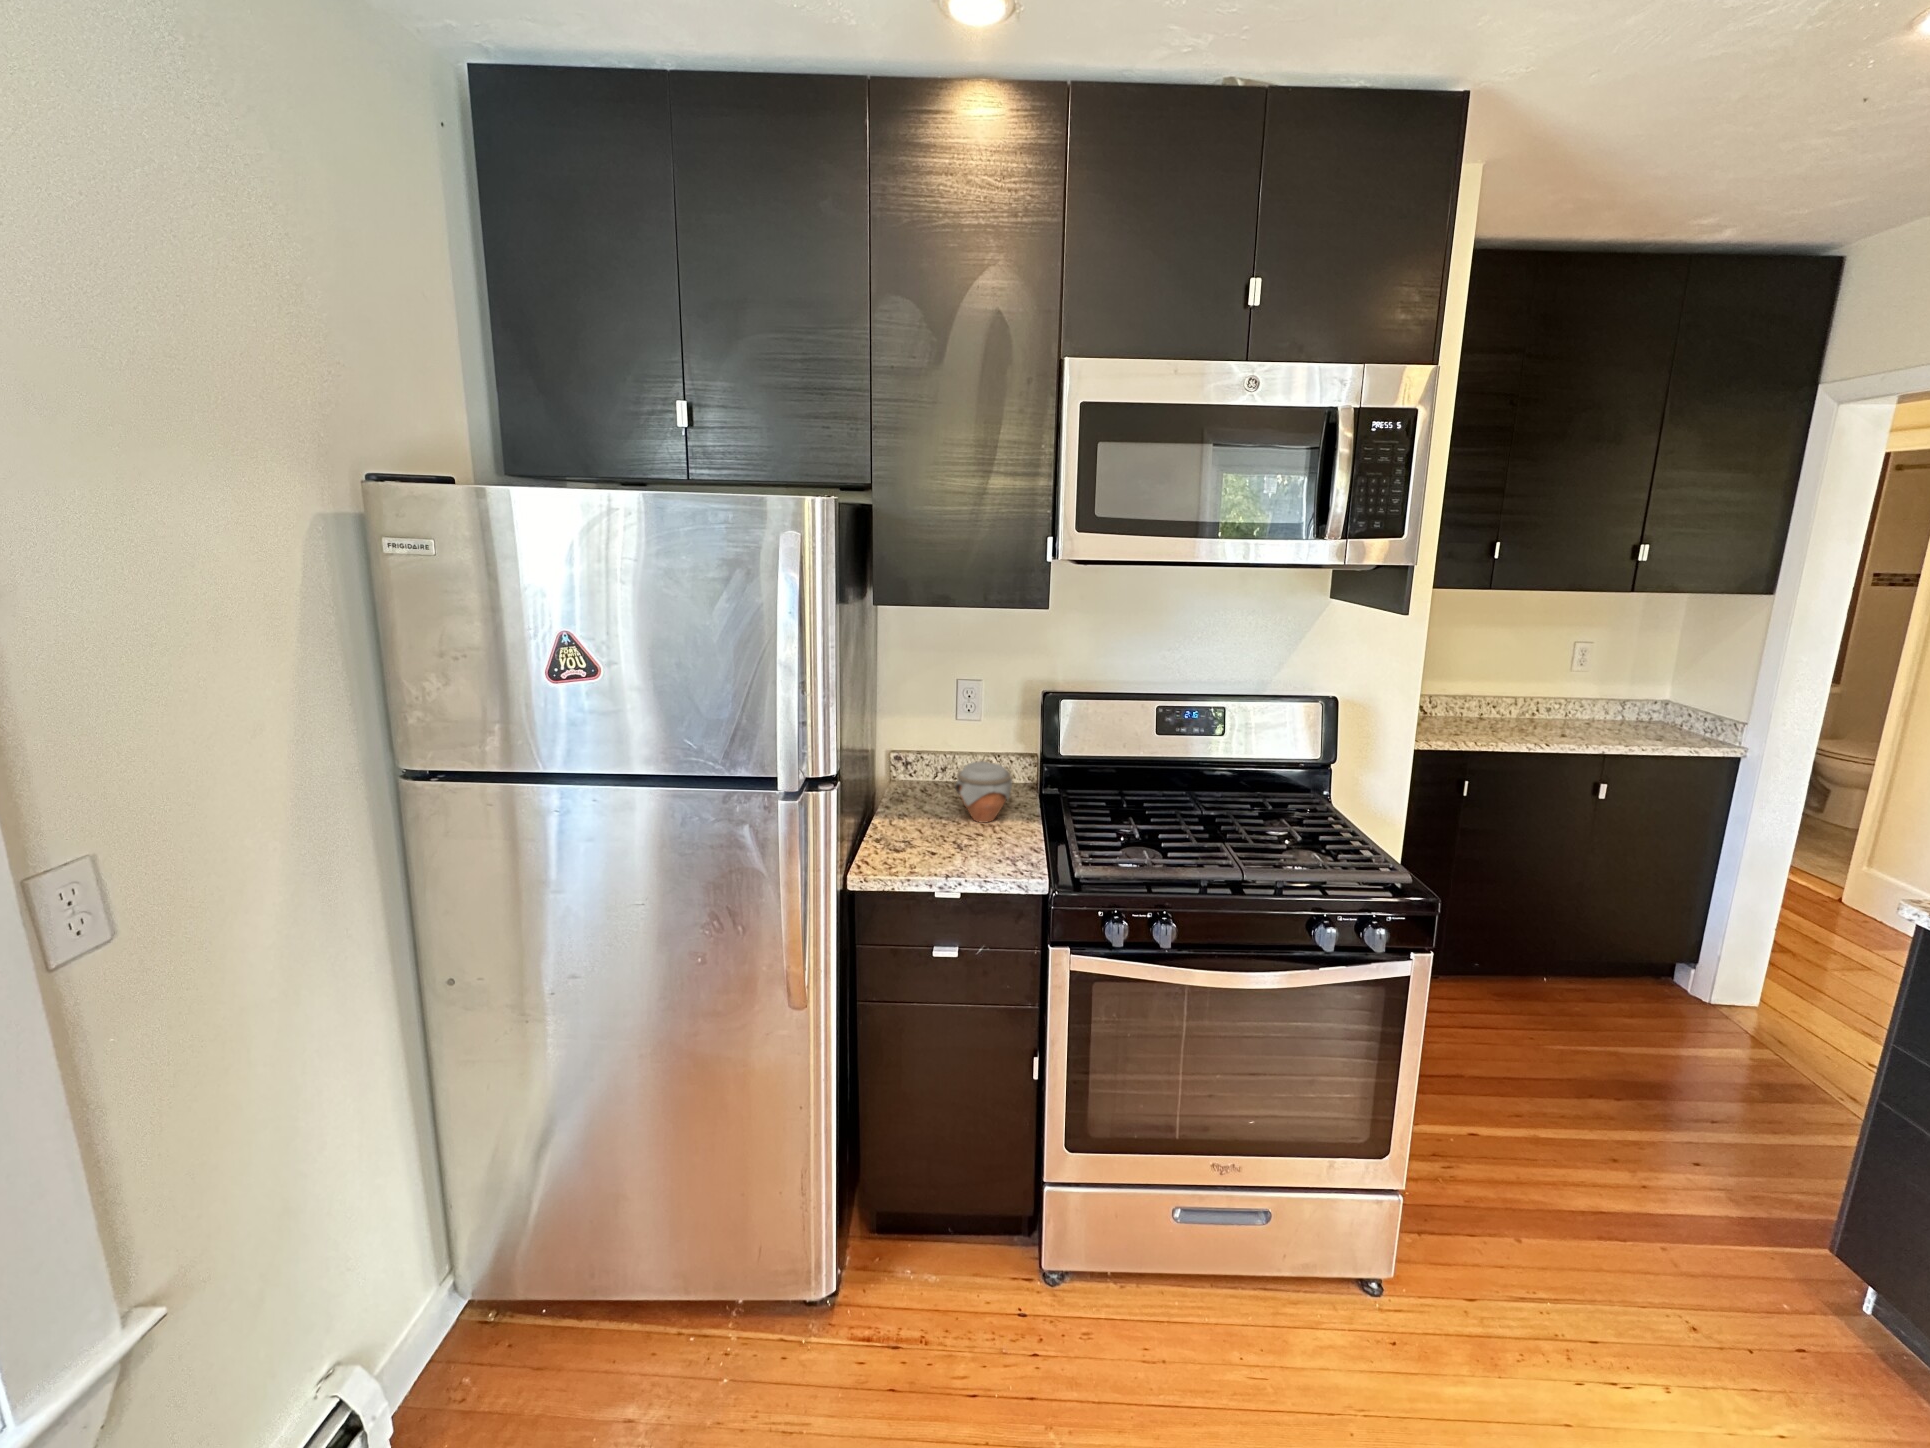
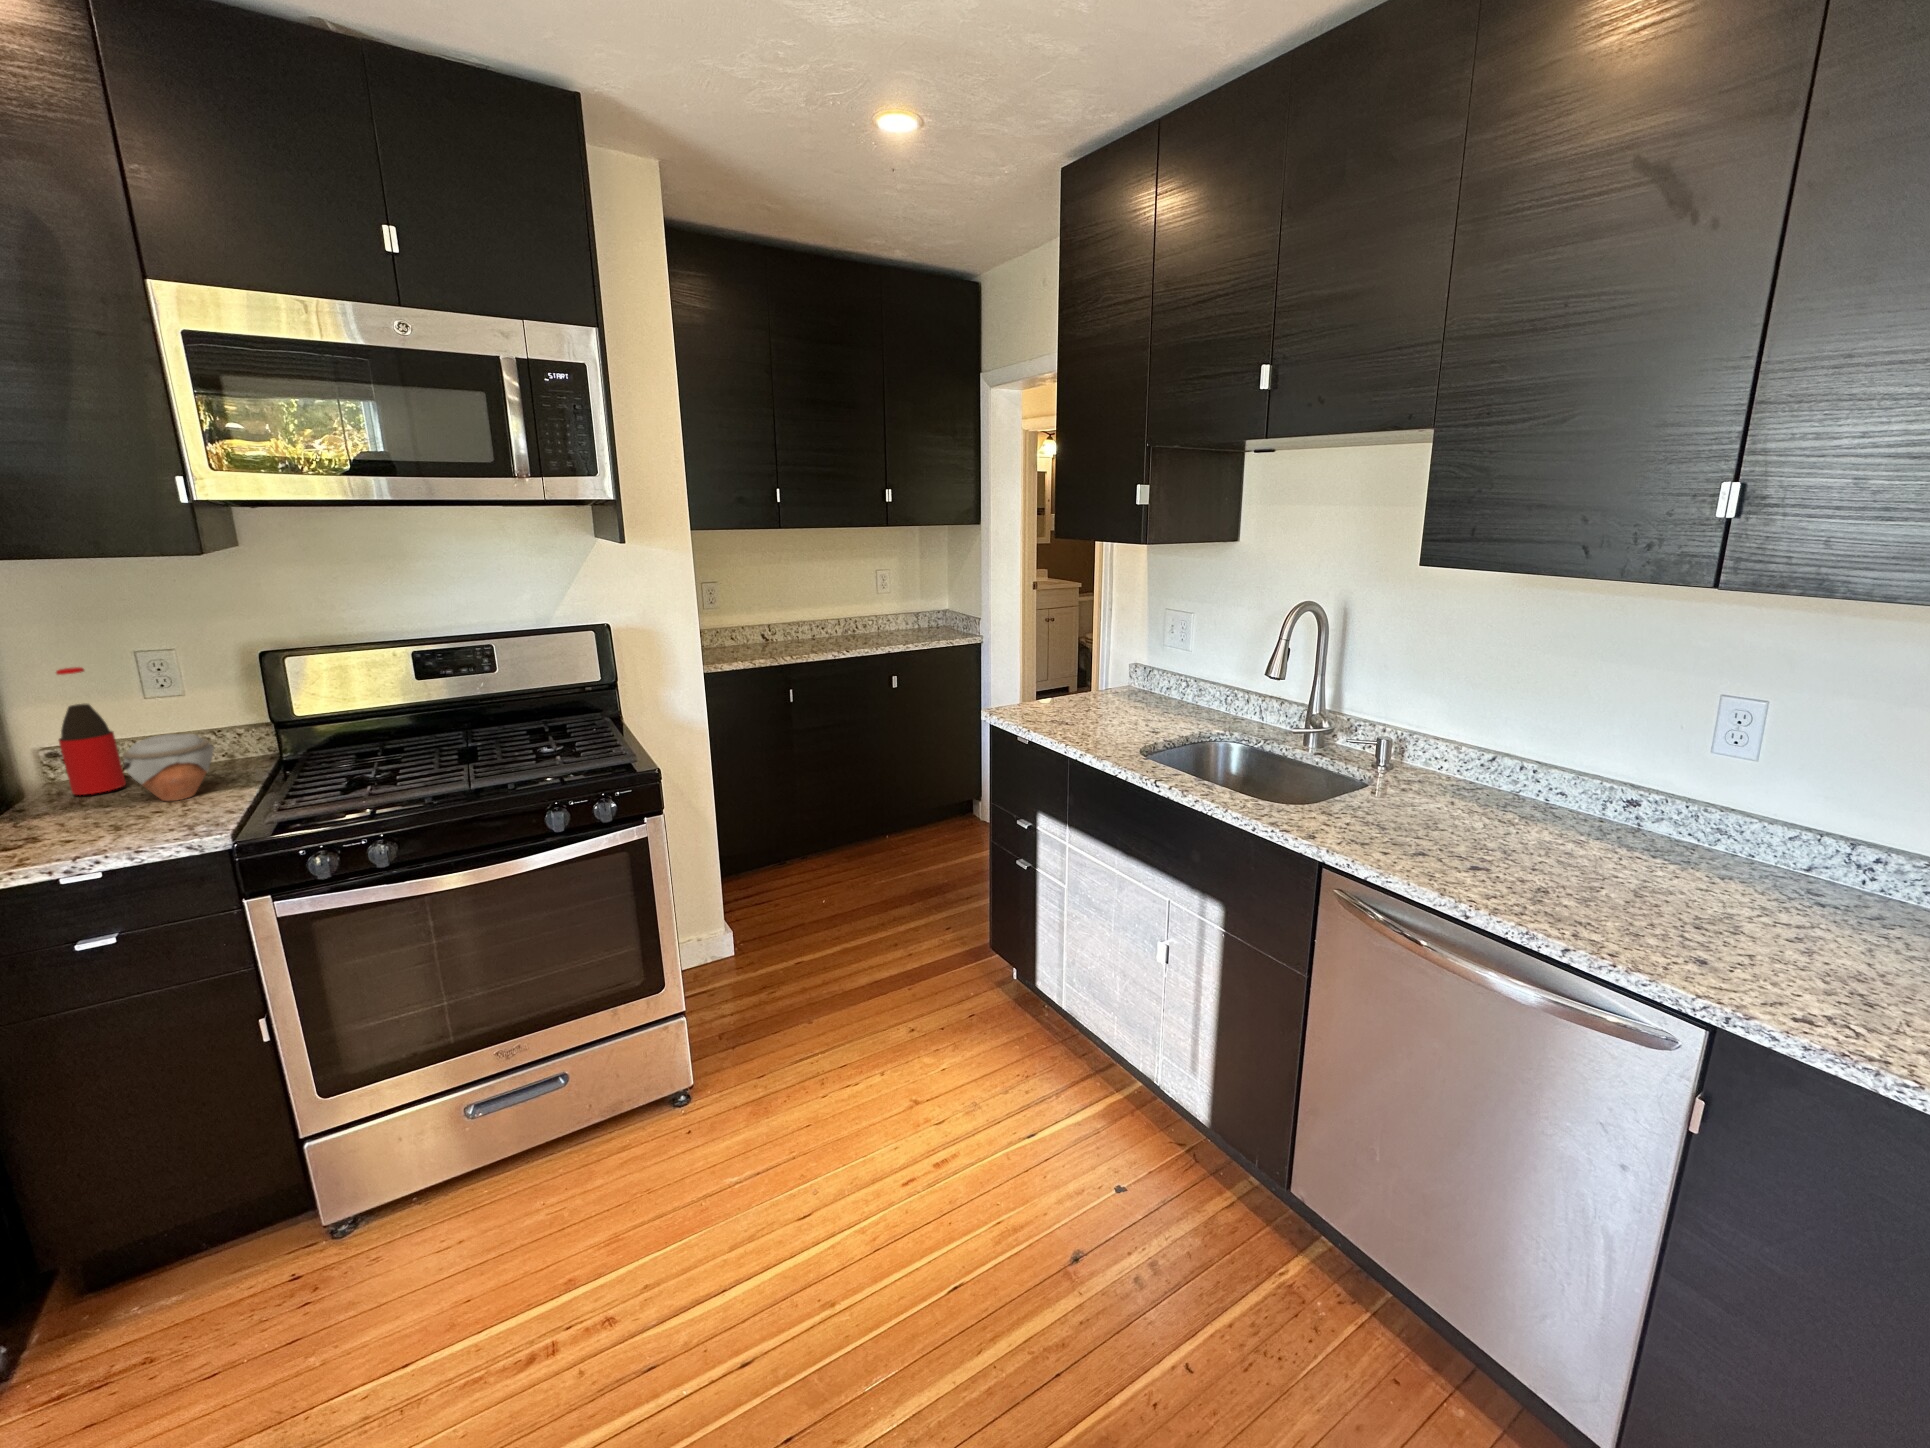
bottle: none [908,691,940,800] -> present [56,667,126,795]

